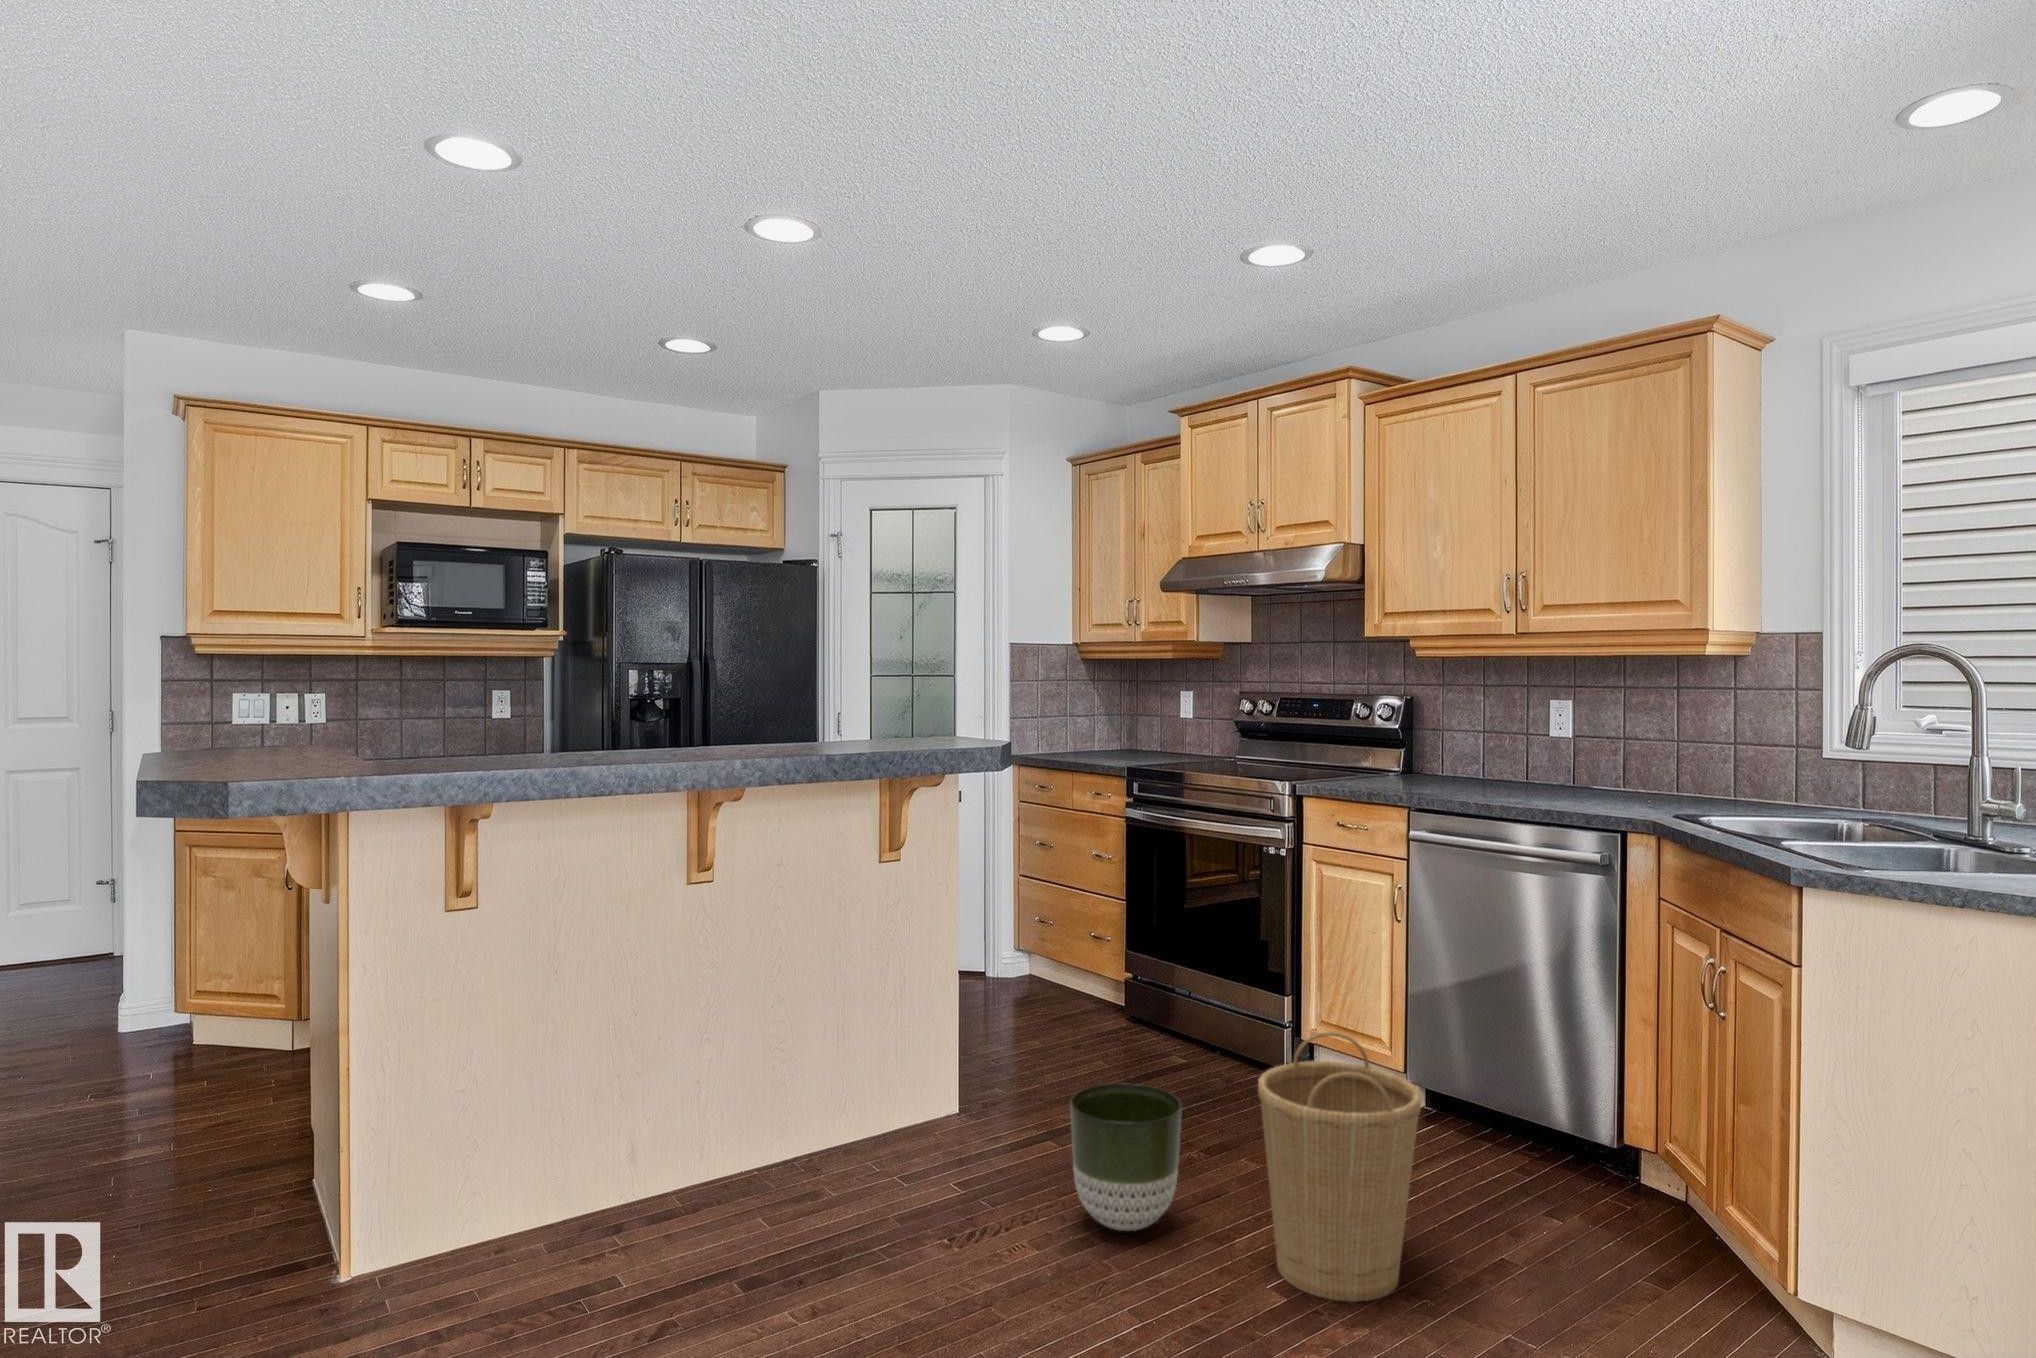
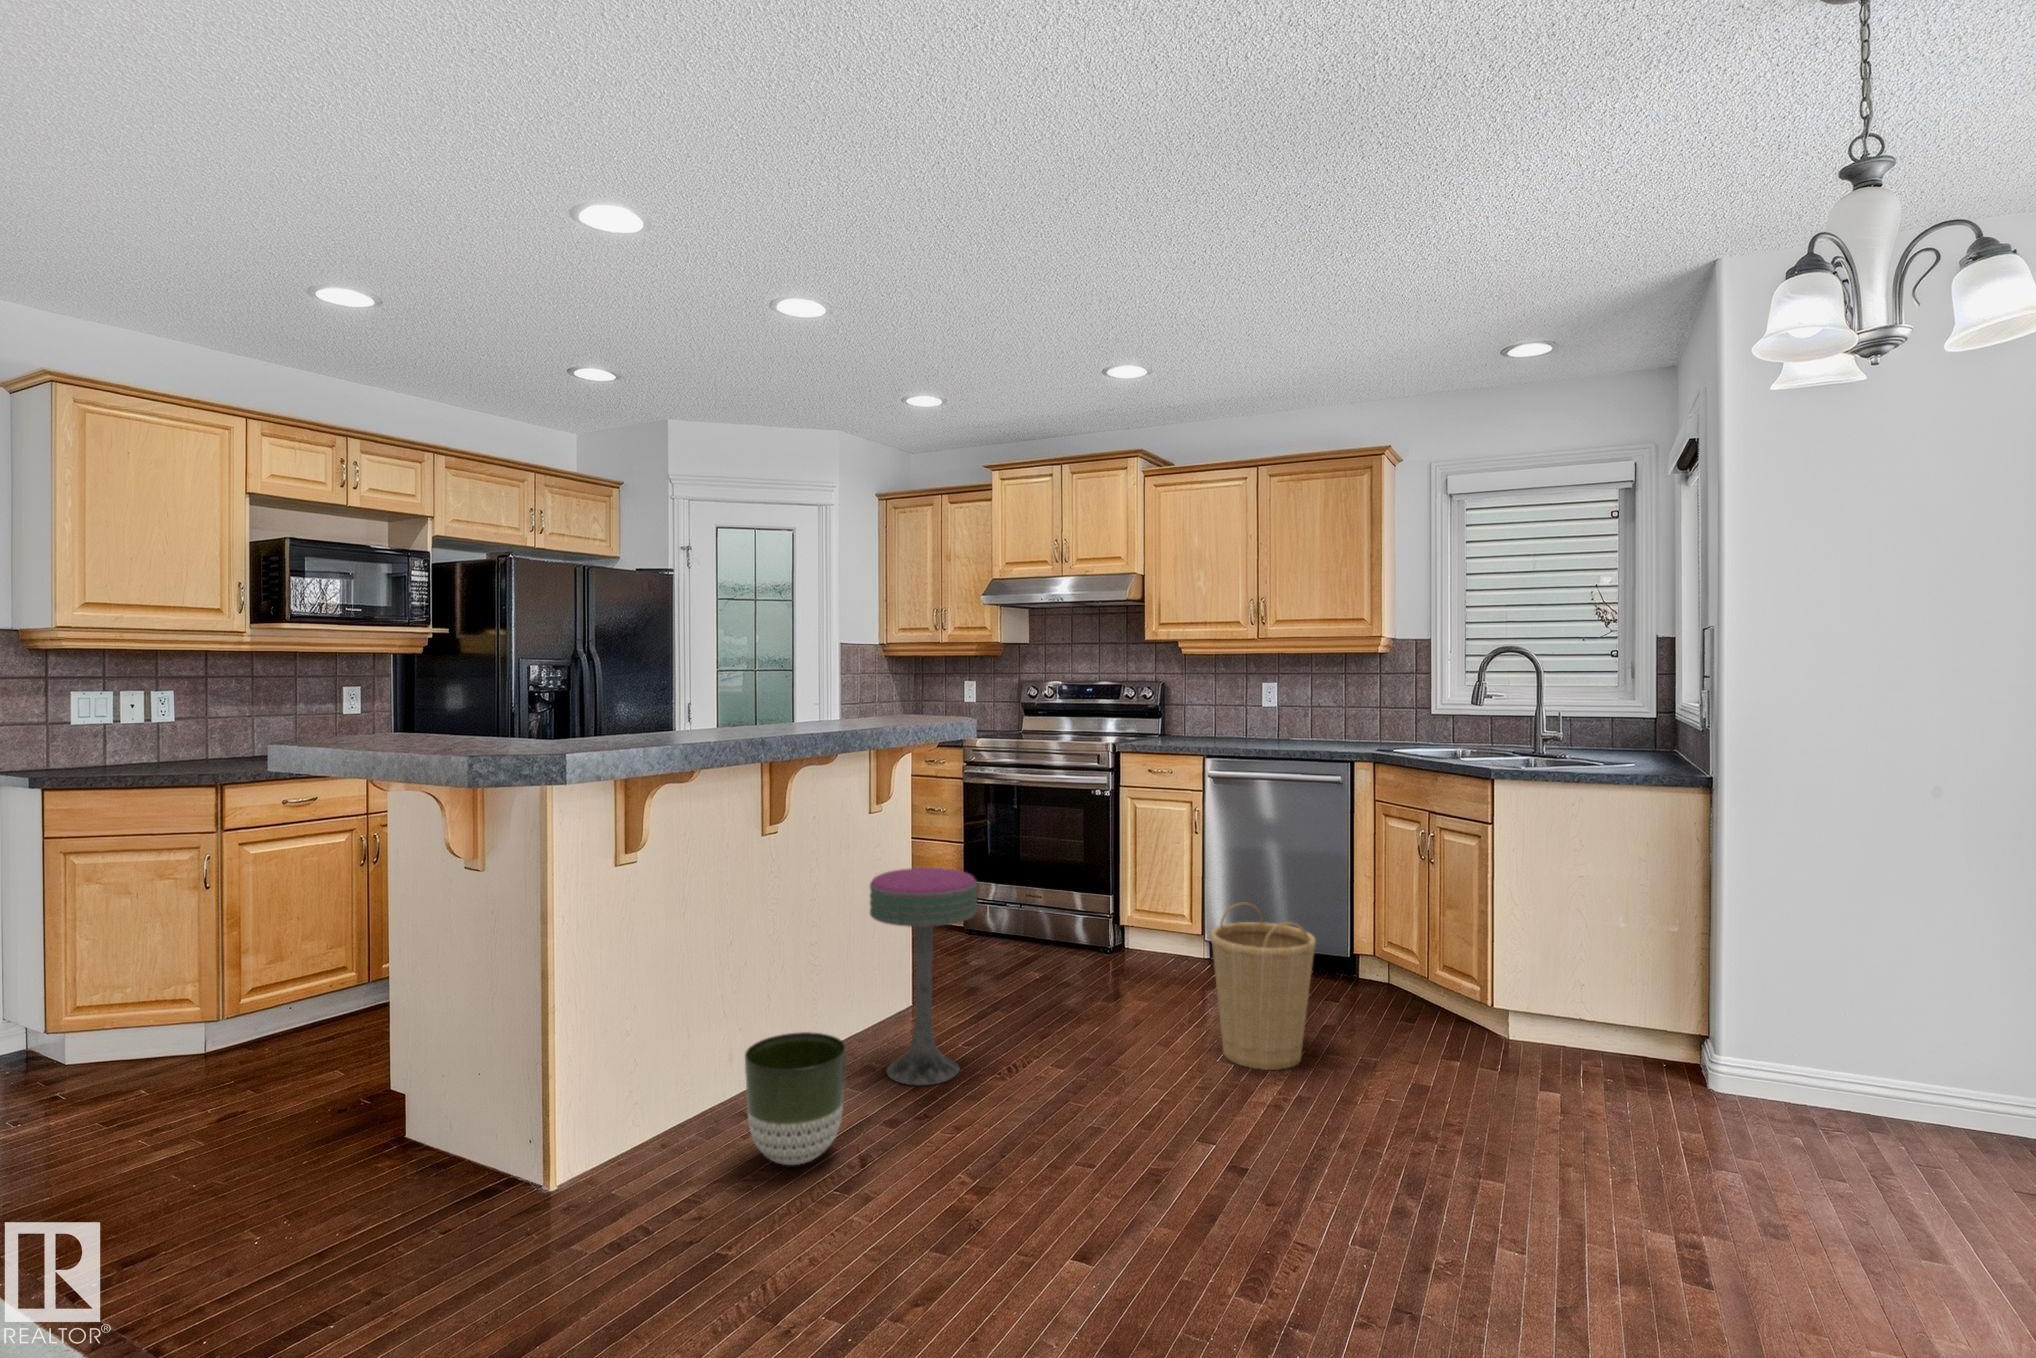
bar stool: none [795,933,936,1220] -> present [870,868,977,1086]
planter: present [1070,1083,1182,1231] -> present [745,1032,846,1165]

